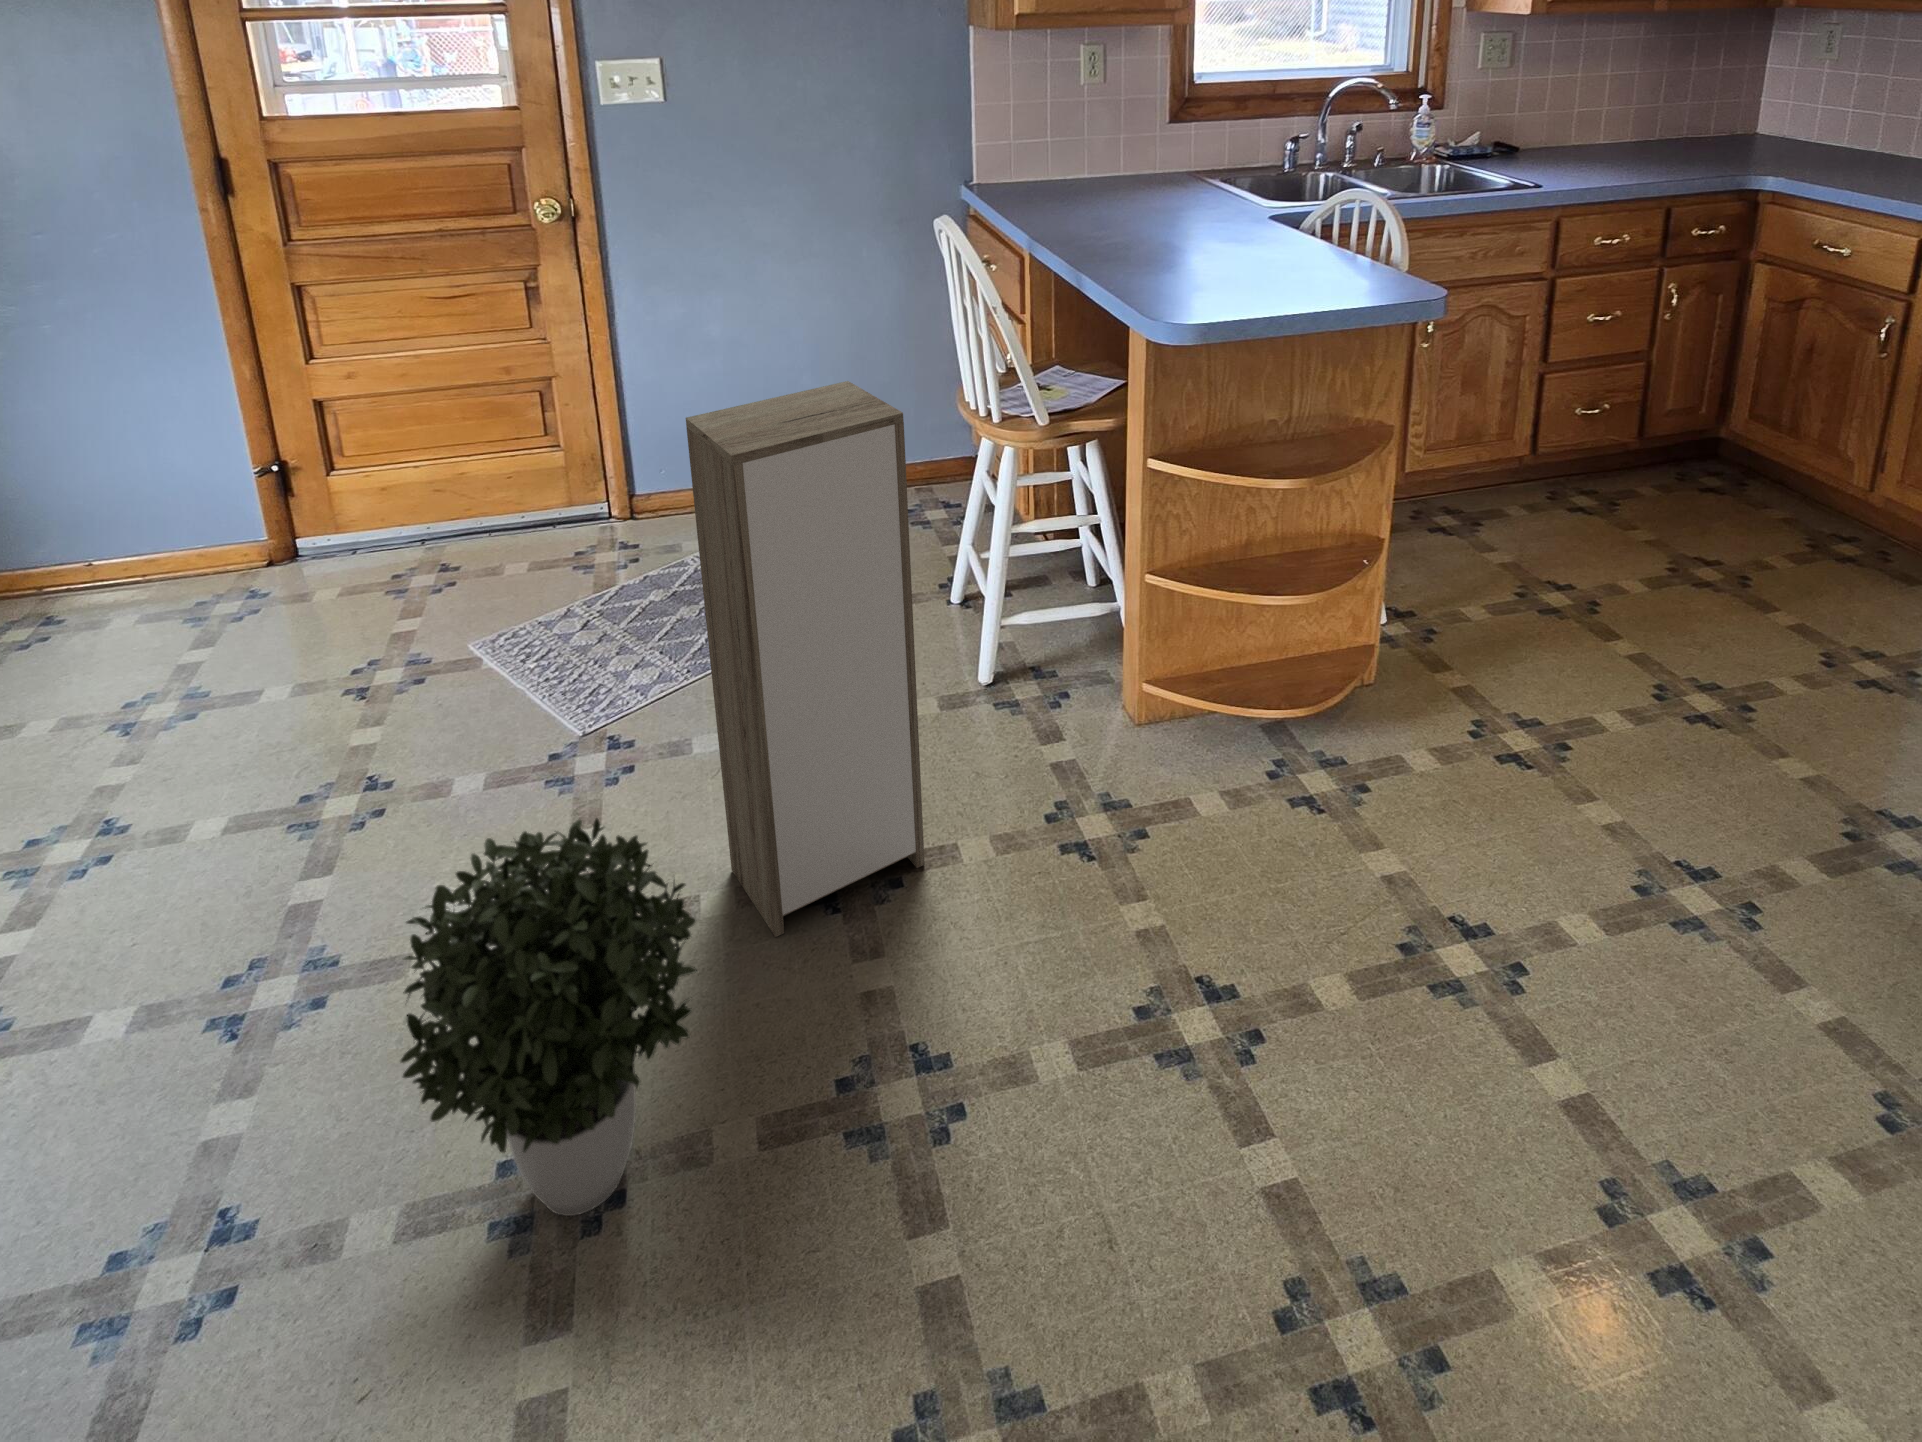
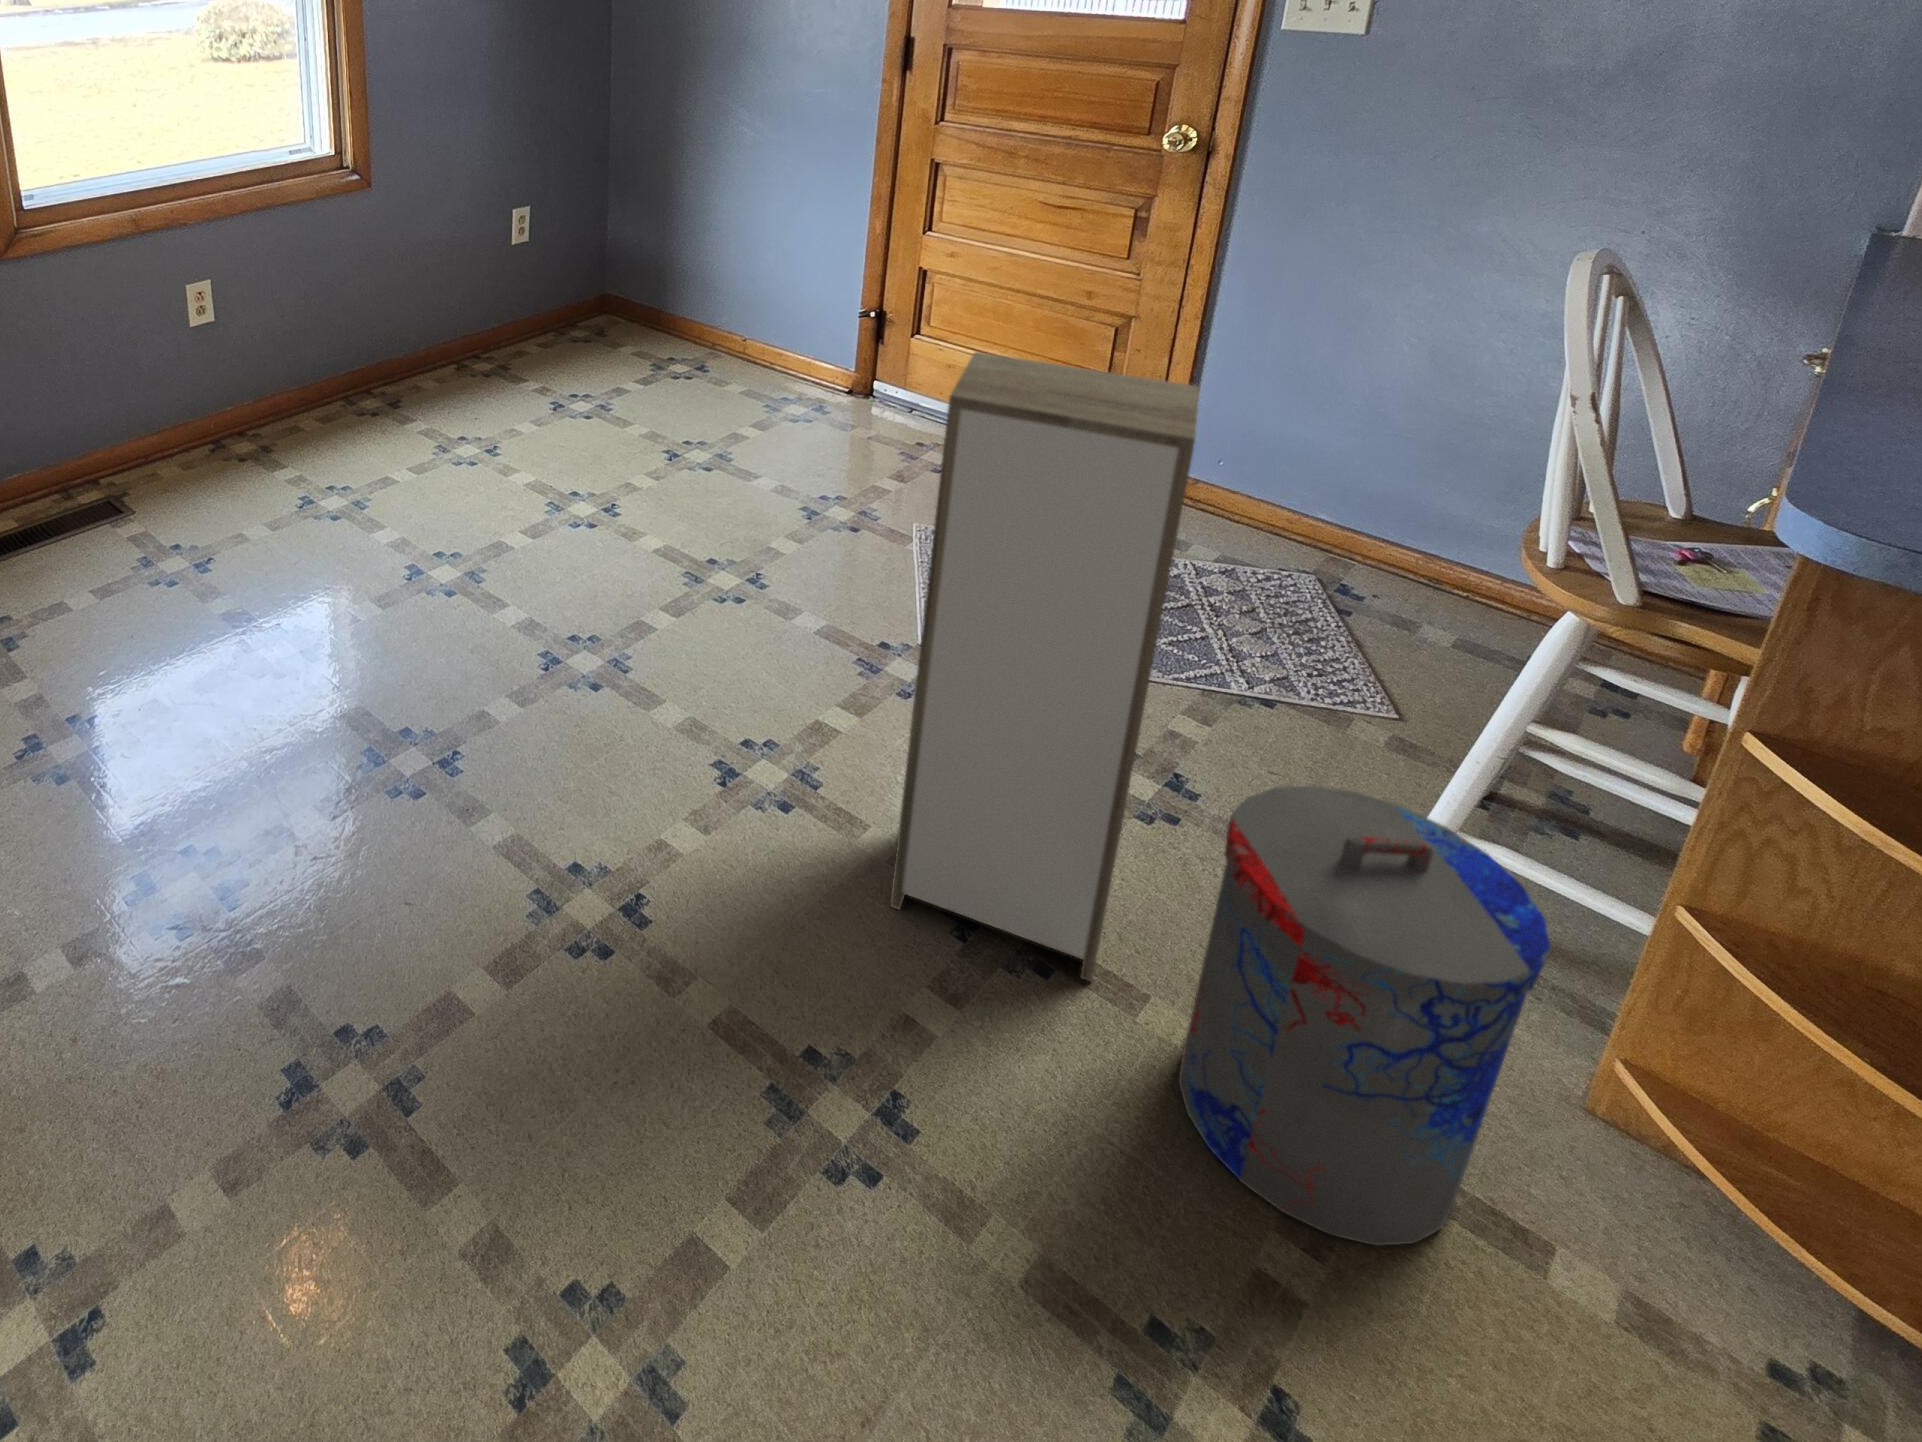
trash can: none [988,599,1164,896] -> present [1179,785,1550,1246]
potted plant: present [401,819,697,1216] -> none [482,608,734,943]

